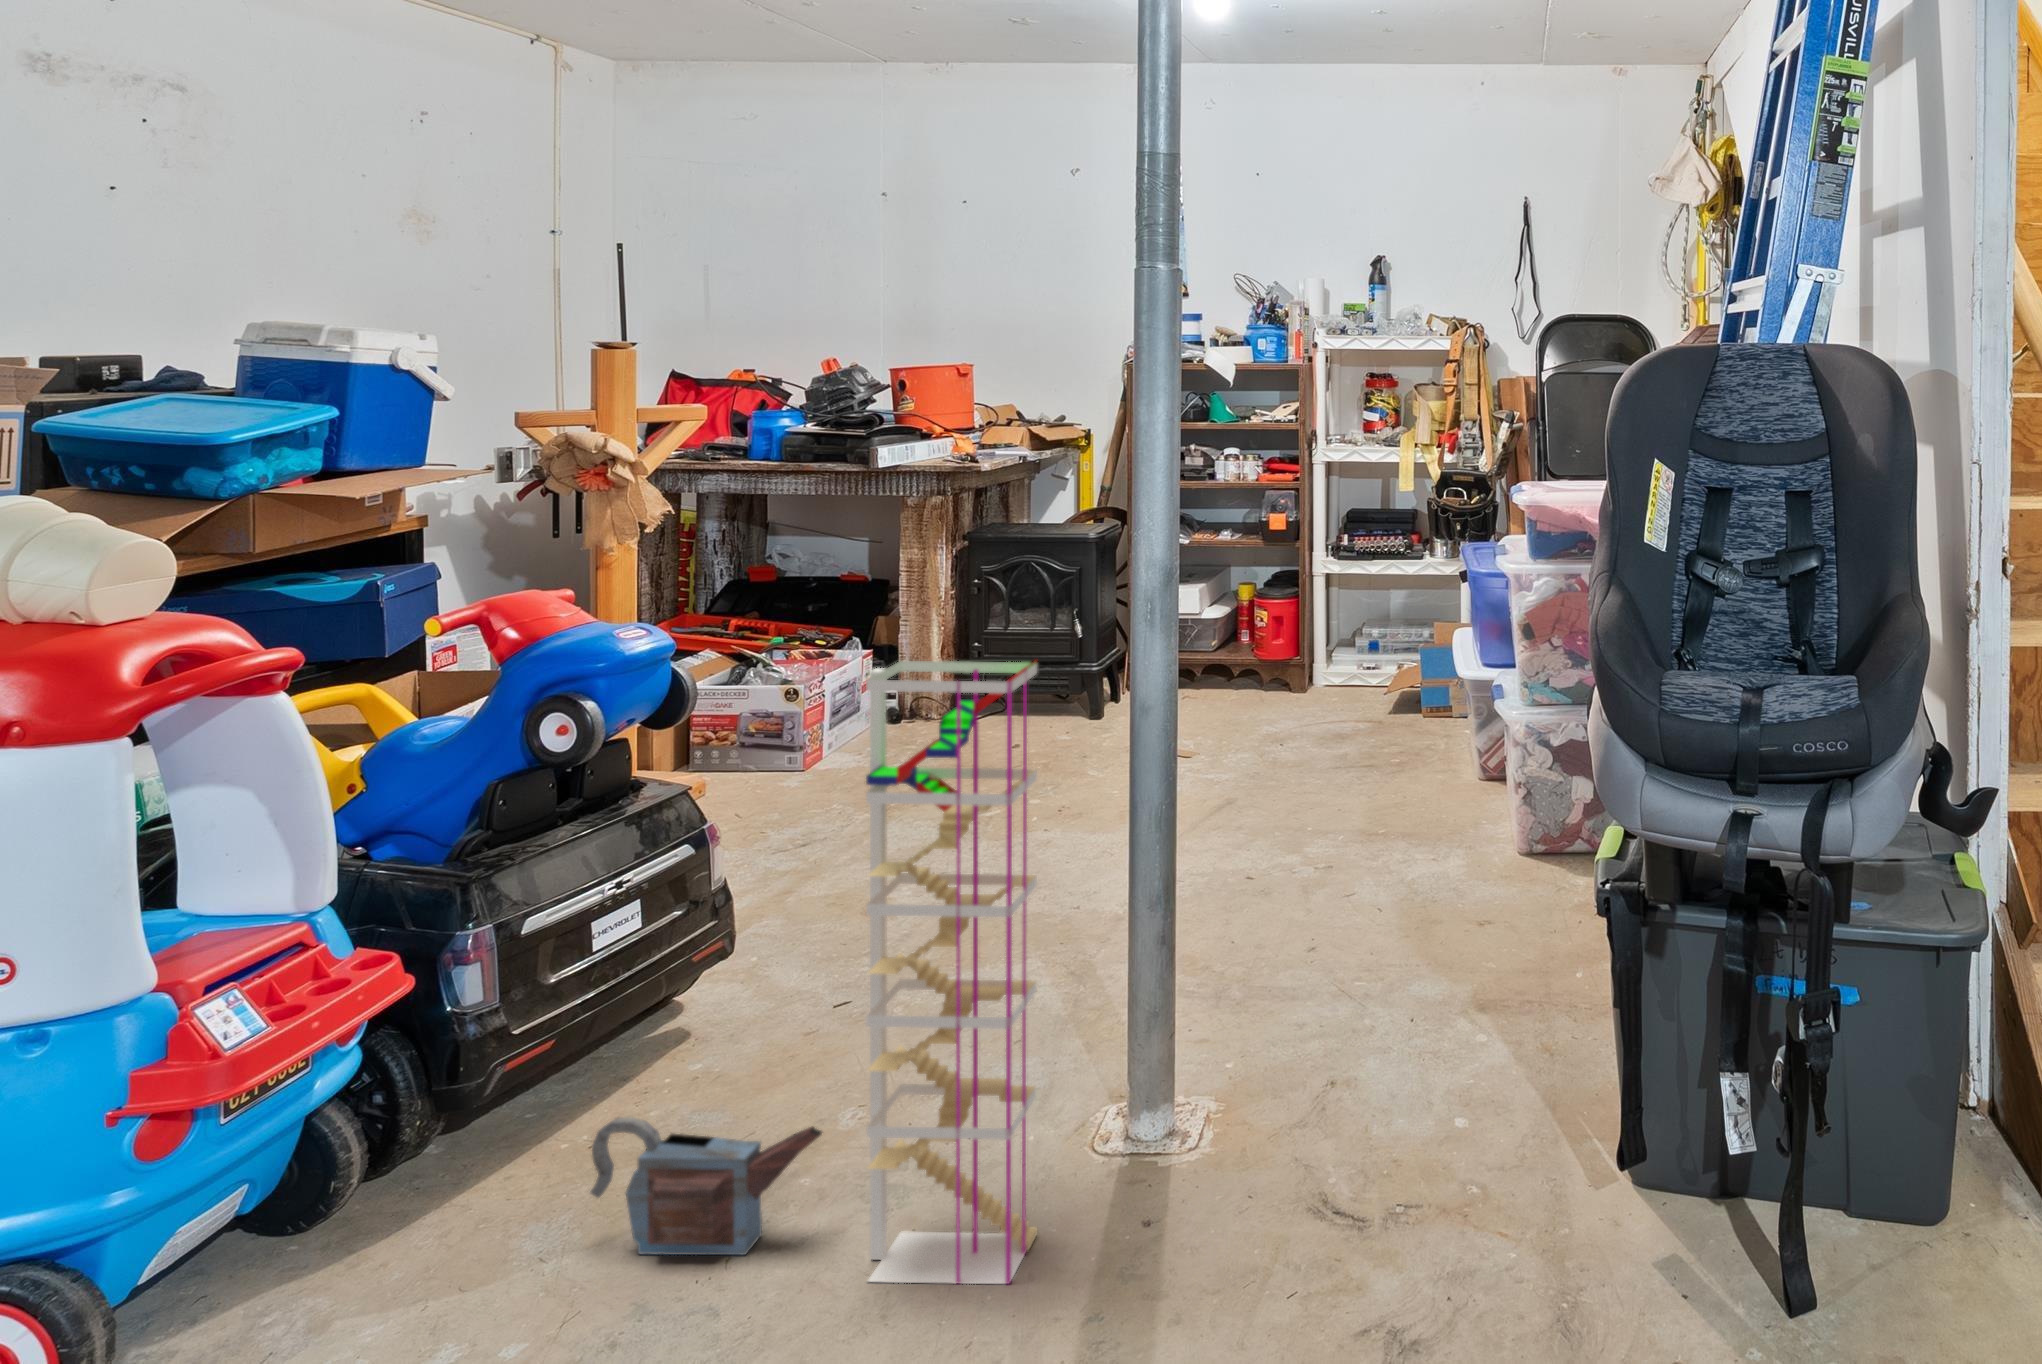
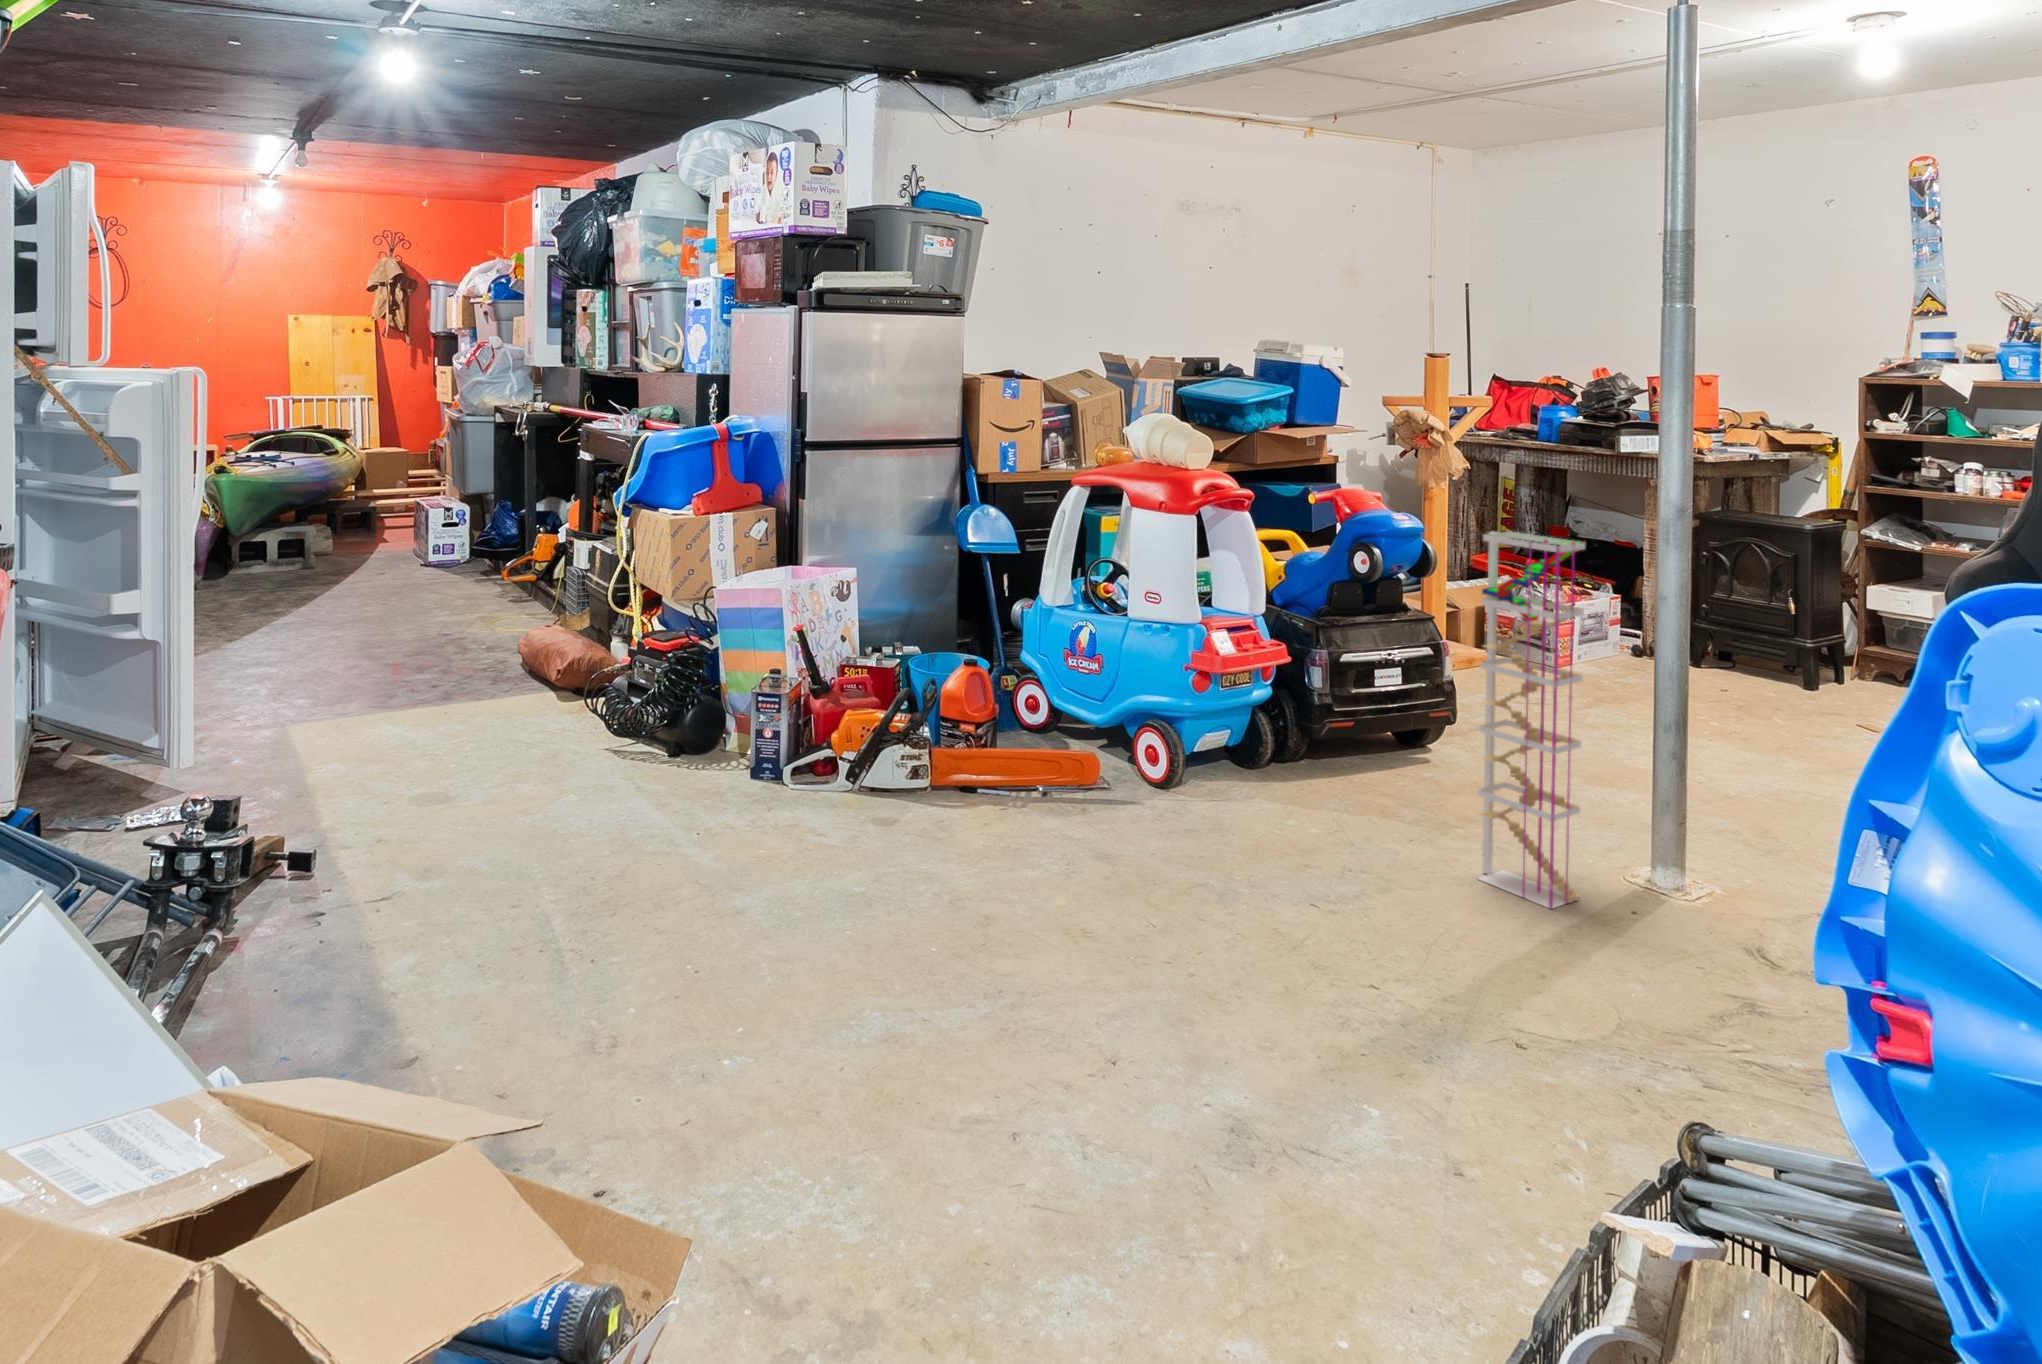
watering can: present [590,1117,822,1255] -> none [1356,755,1463,848]

